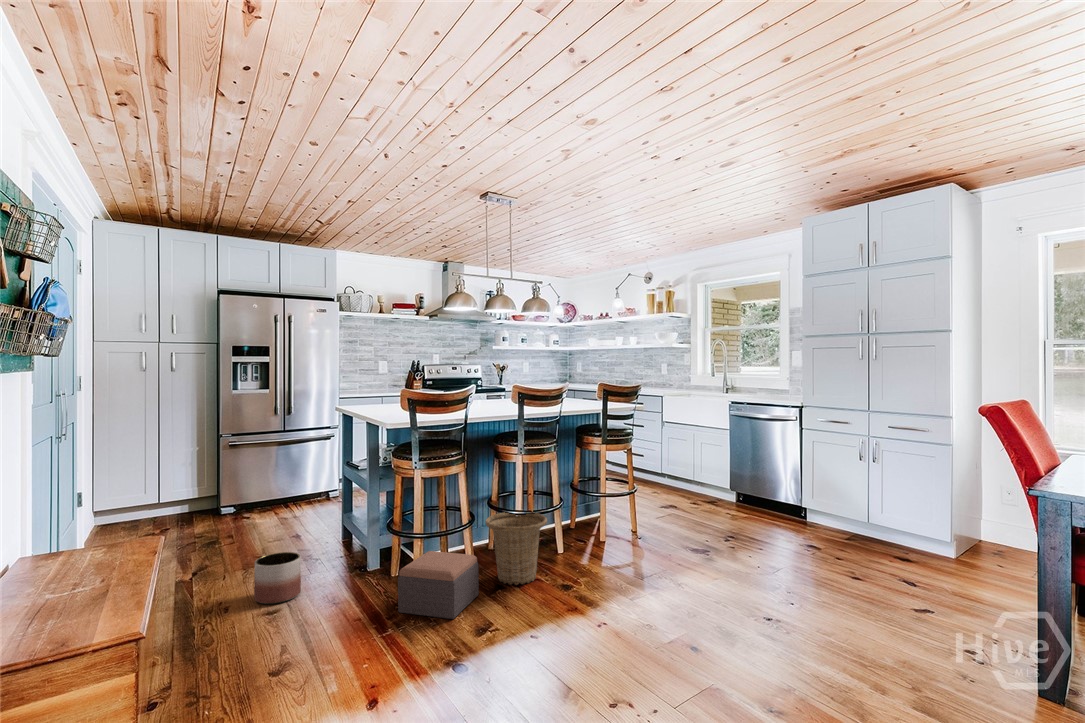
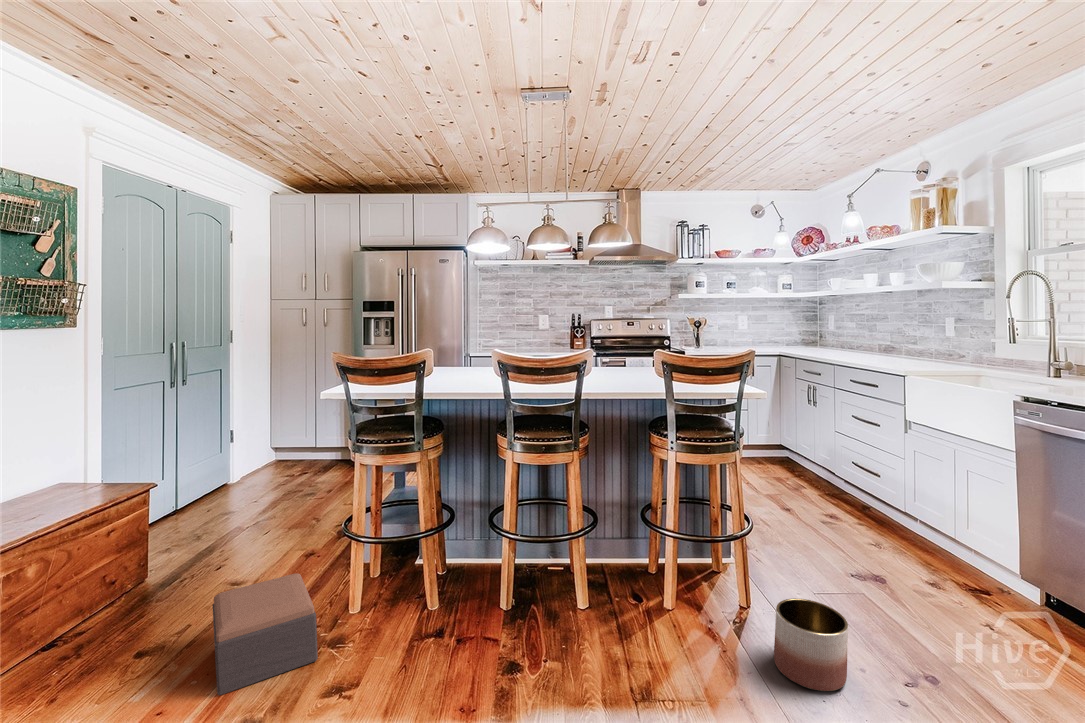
basket: present [485,512,547,585] -> none [355,541,454,667]
planter: present [254,552,301,604] -> present [774,598,848,691]

